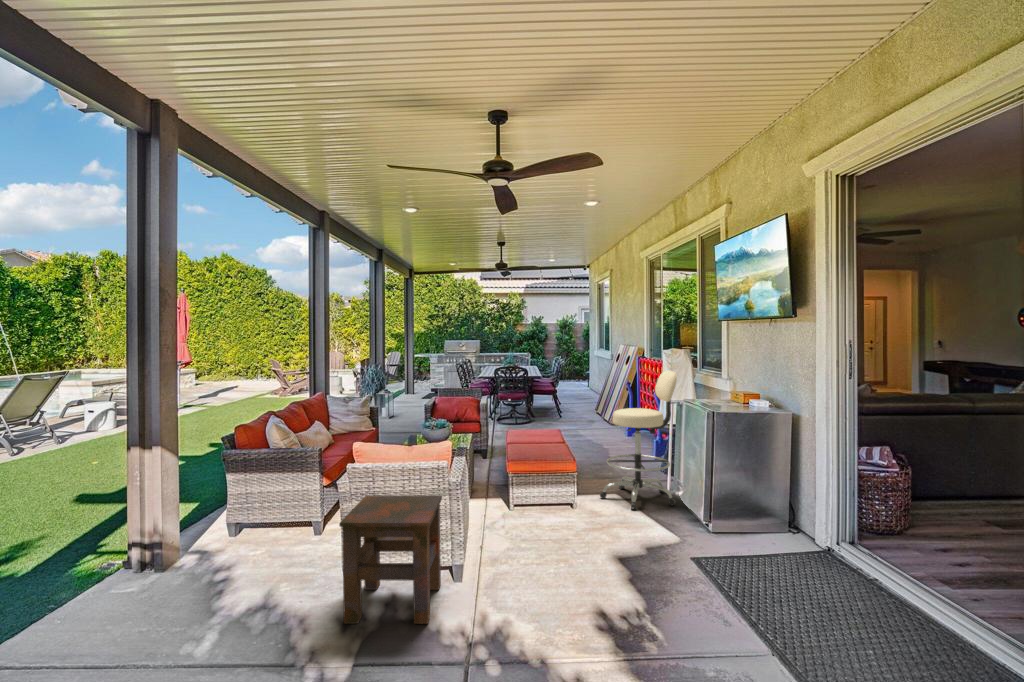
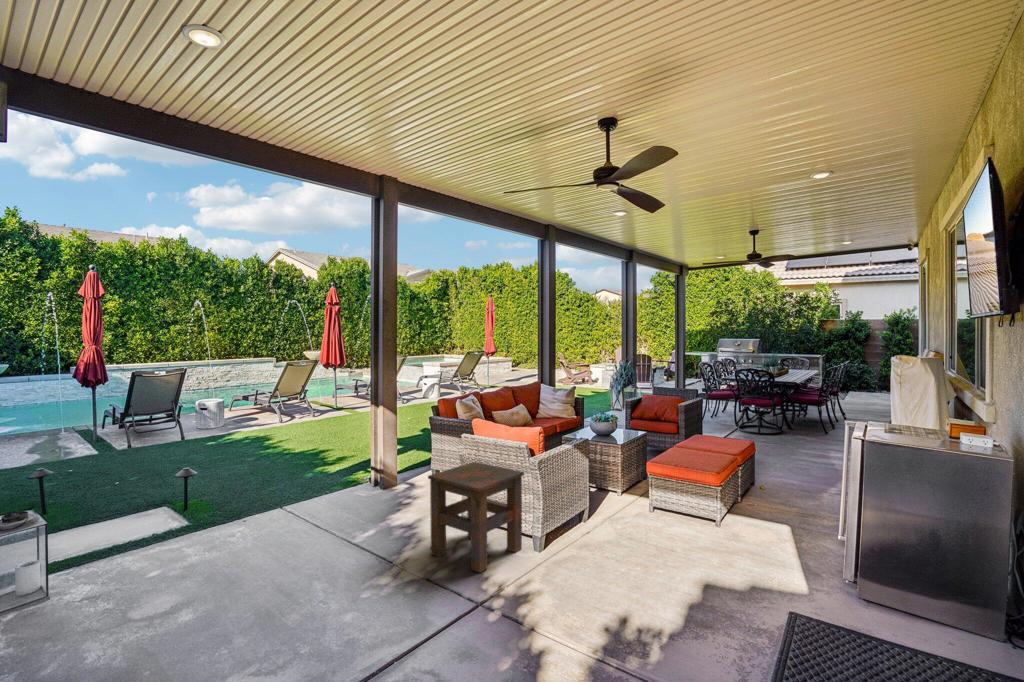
stool: present [600,370,677,509] -> none [762,379,864,545]

